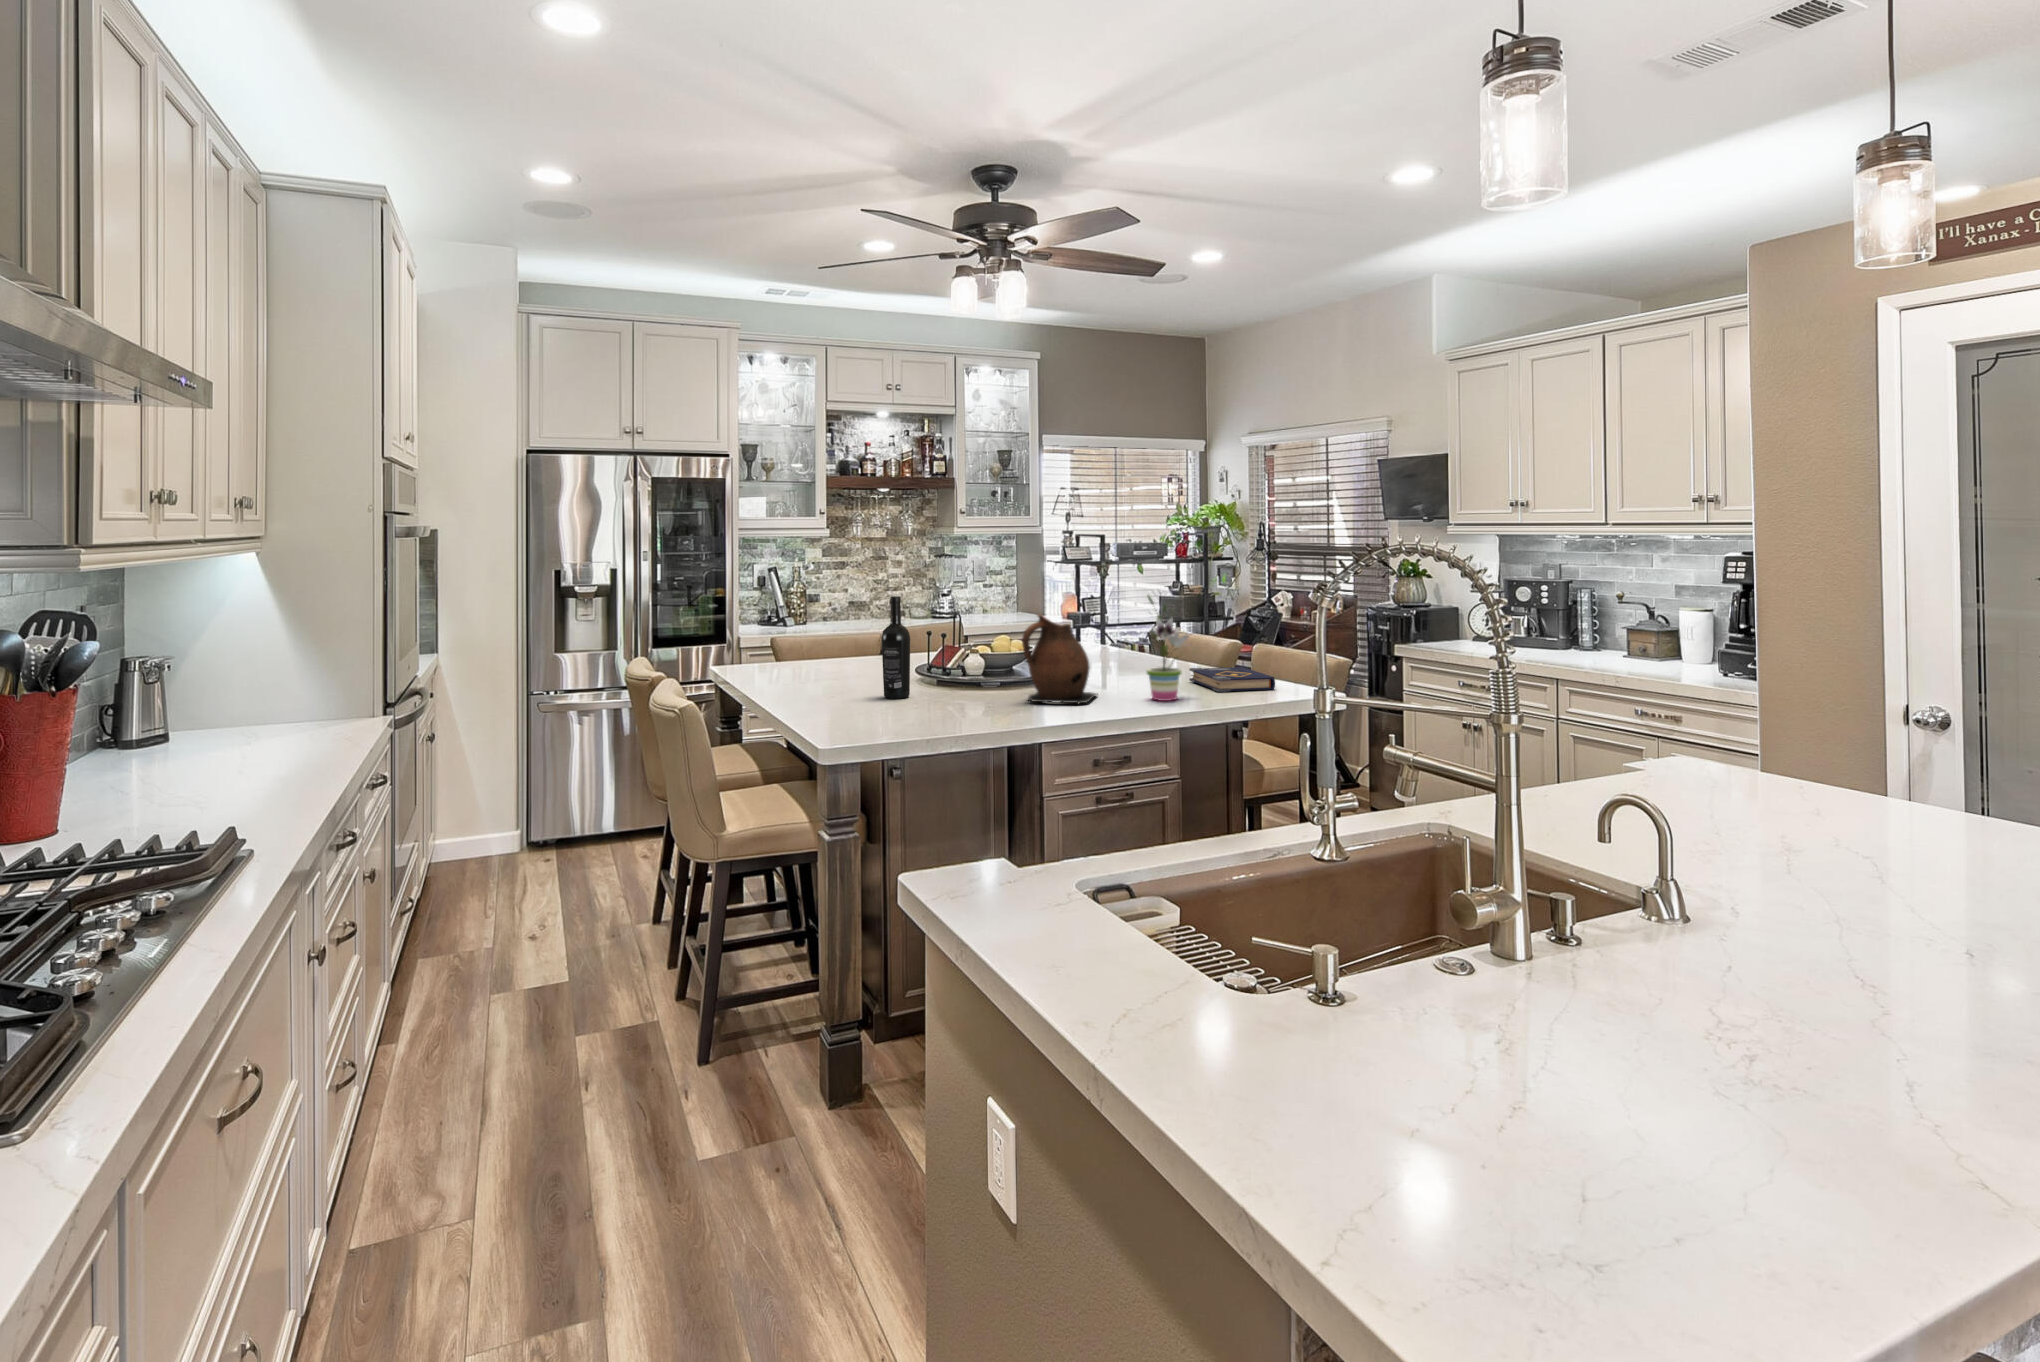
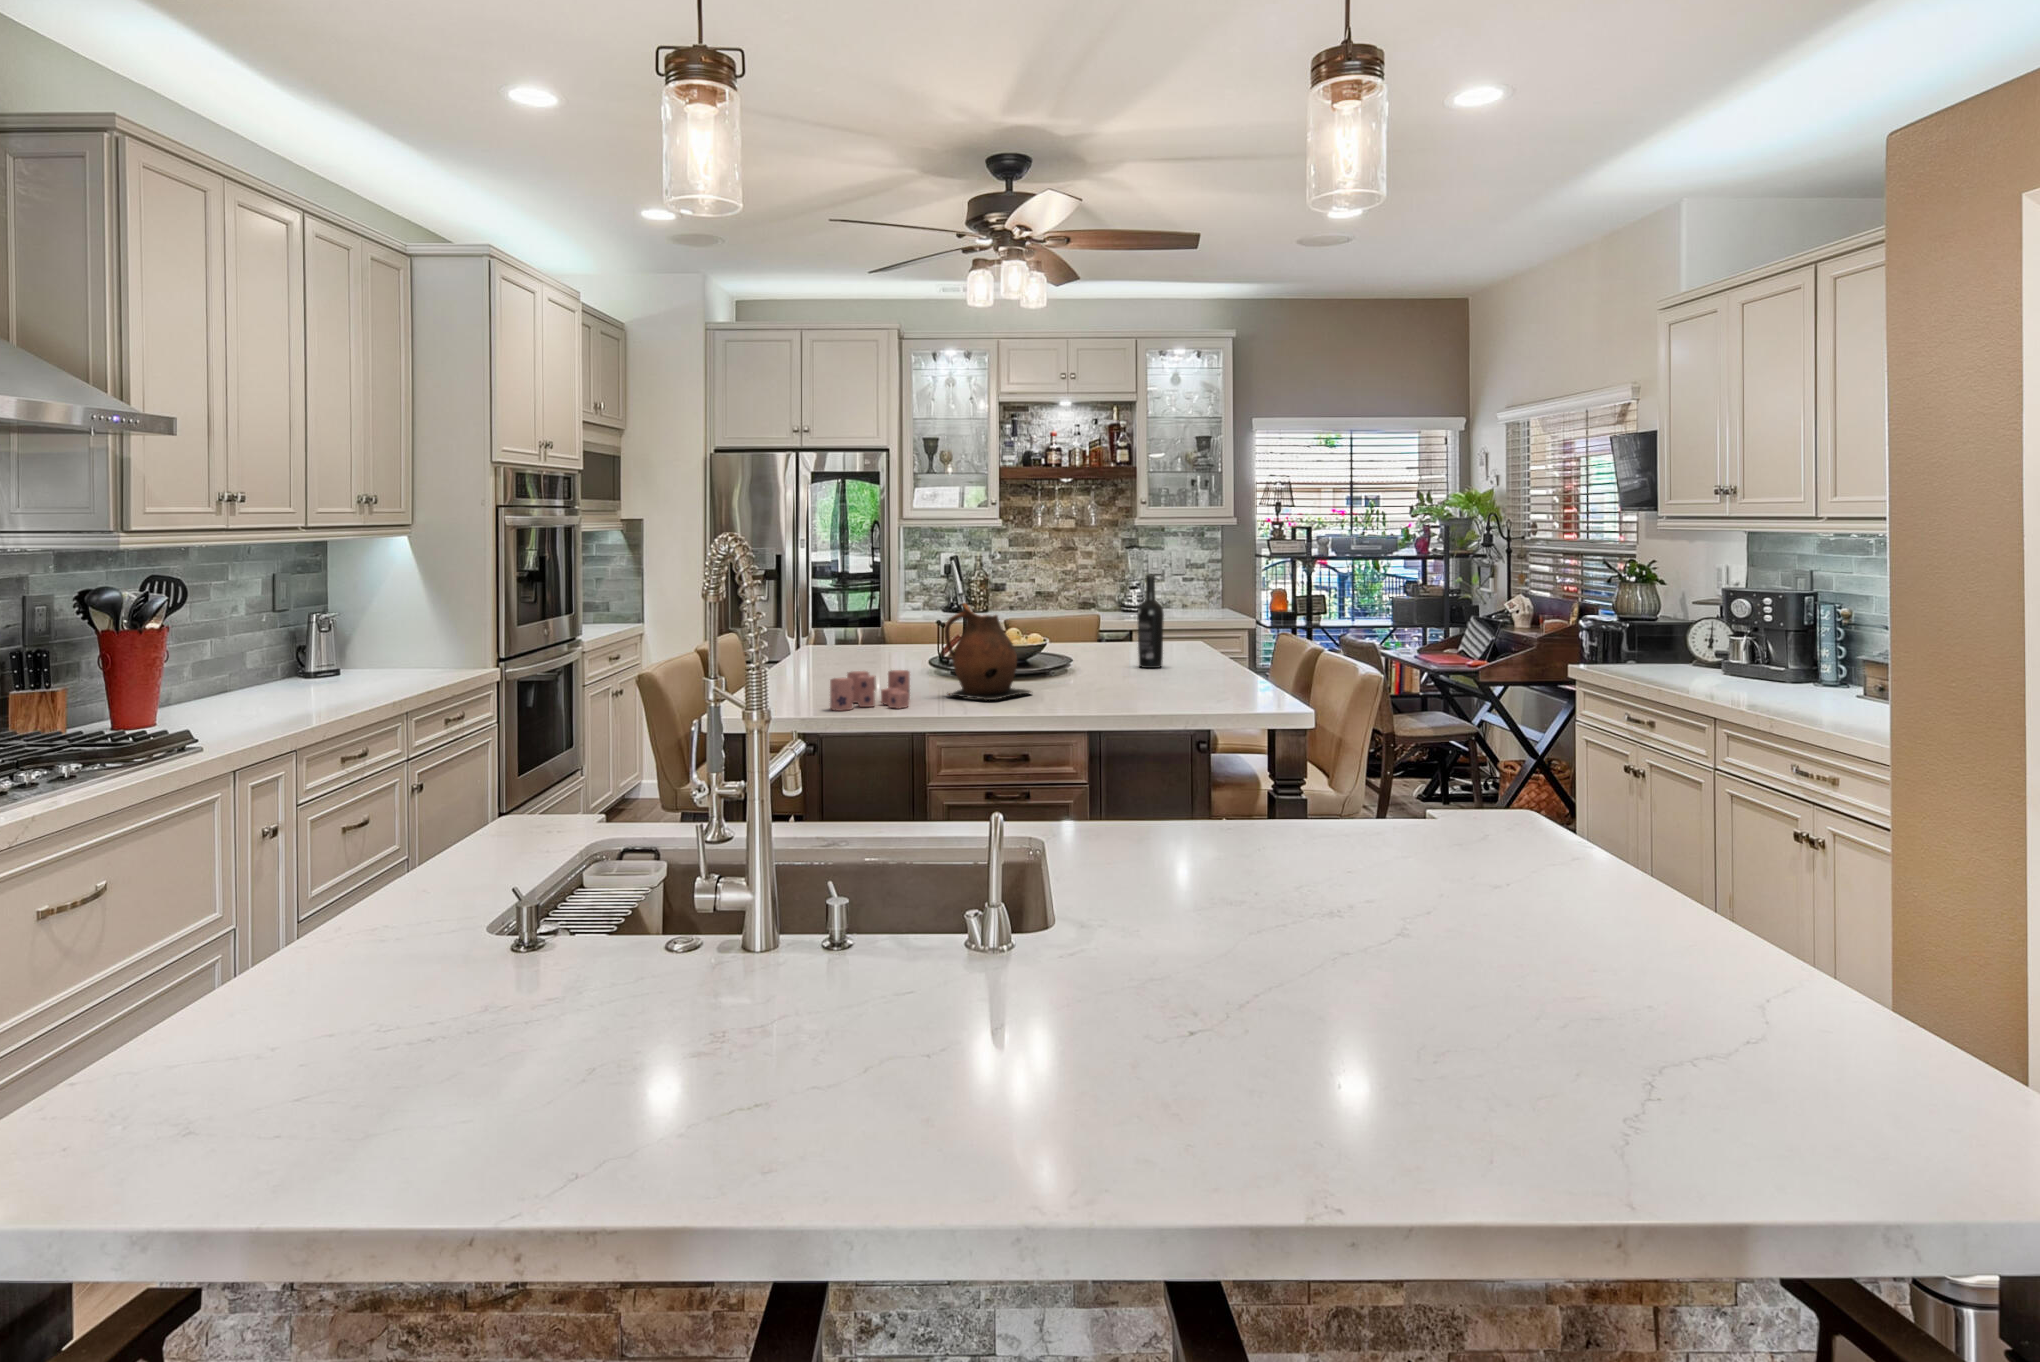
wine bottle: present [882,596,910,699] -> present [1137,575,1164,668]
potted plant: present [1147,596,1189,701] -> none [1064,587,1126,704]
book: present [1189,667,1275,692] -> none [1164,672,1235,701]
candle: none [953,680,1026,723] -> present [830,670,910,711]

